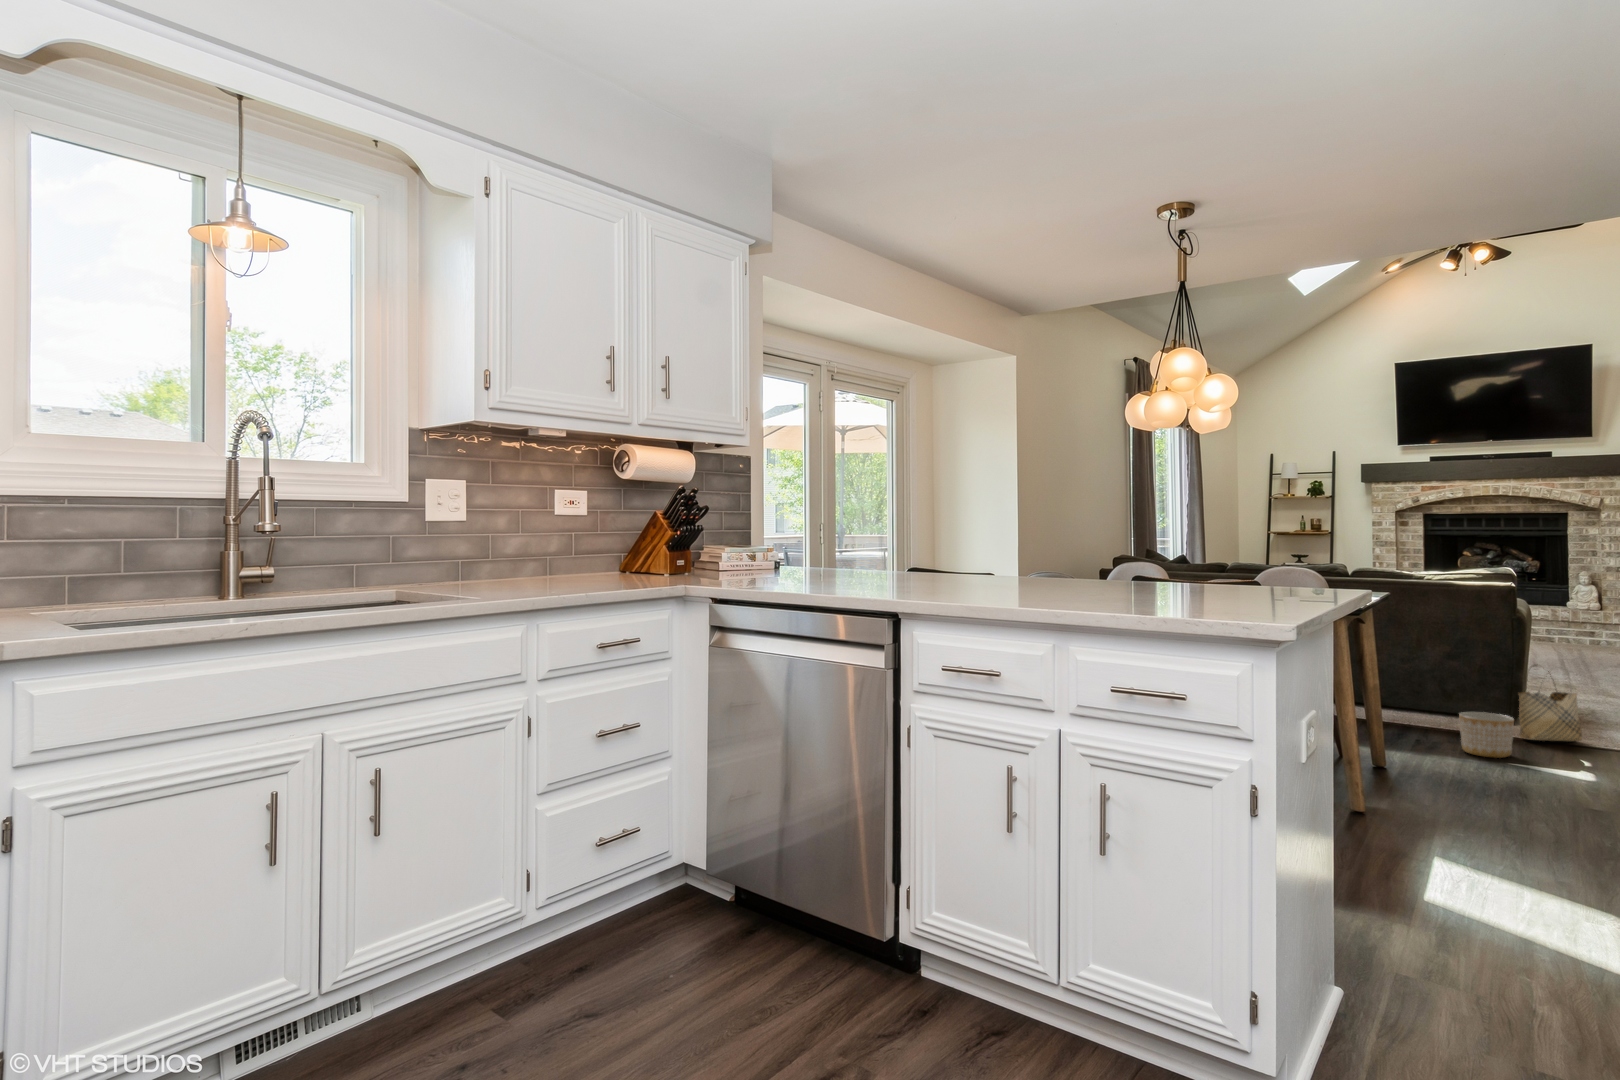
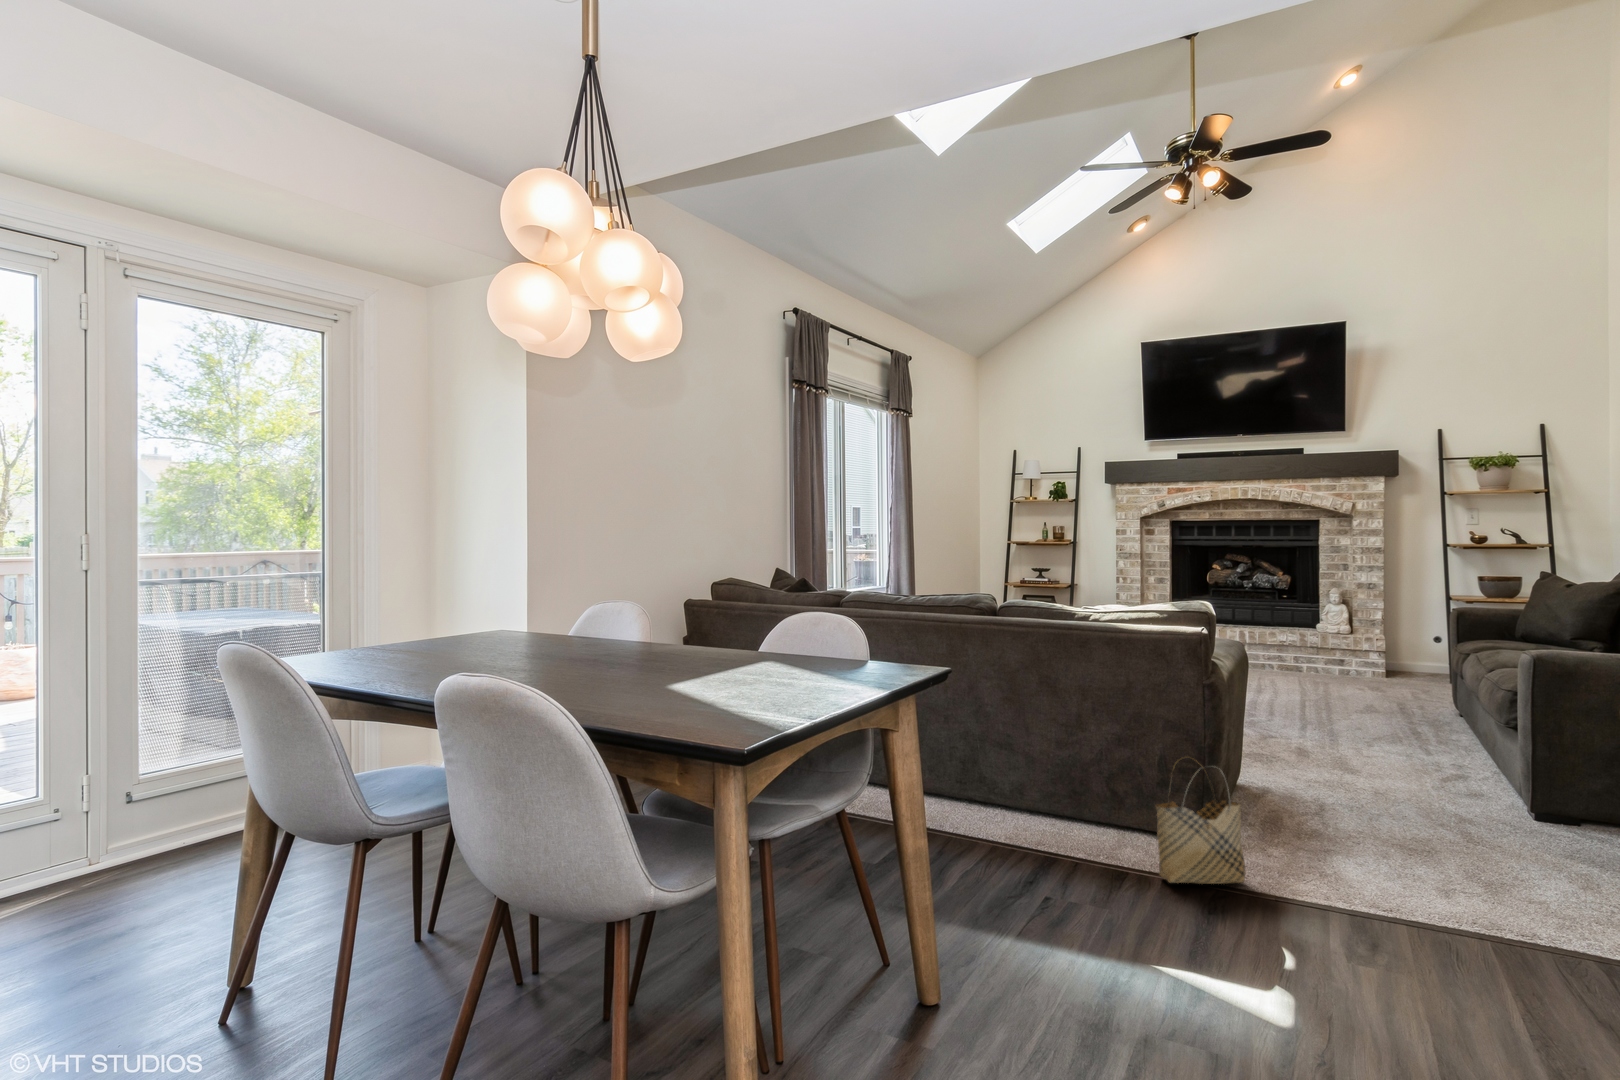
planter: present [1459,712,1514,758] -> none [1046,848,1124,937]

